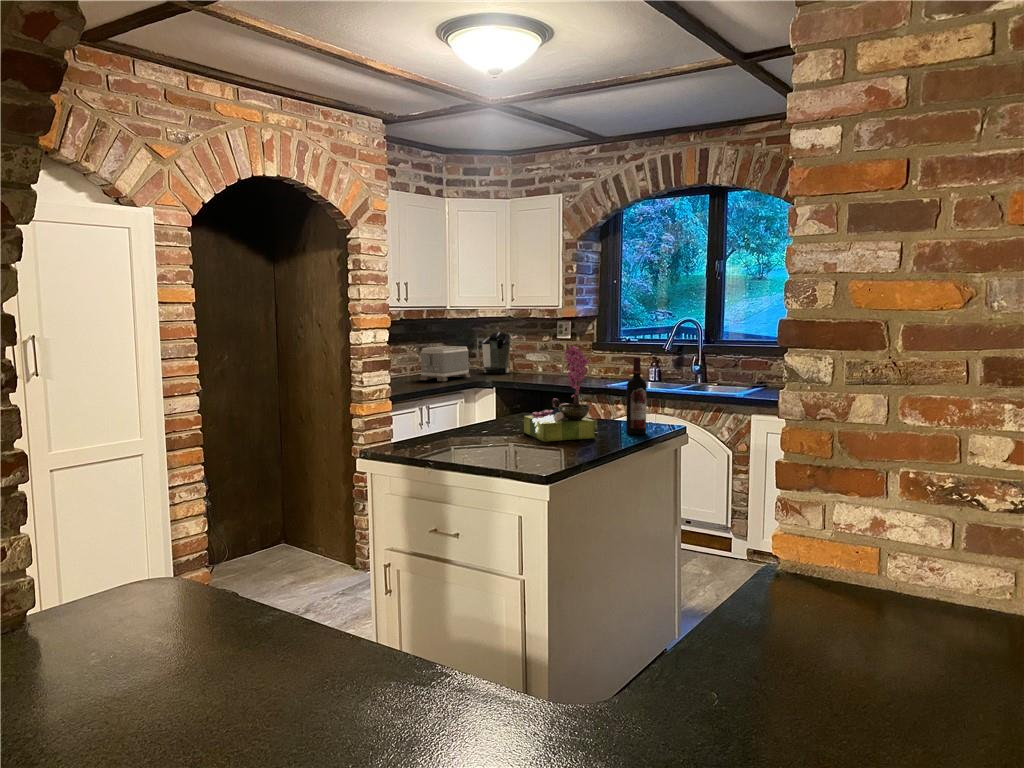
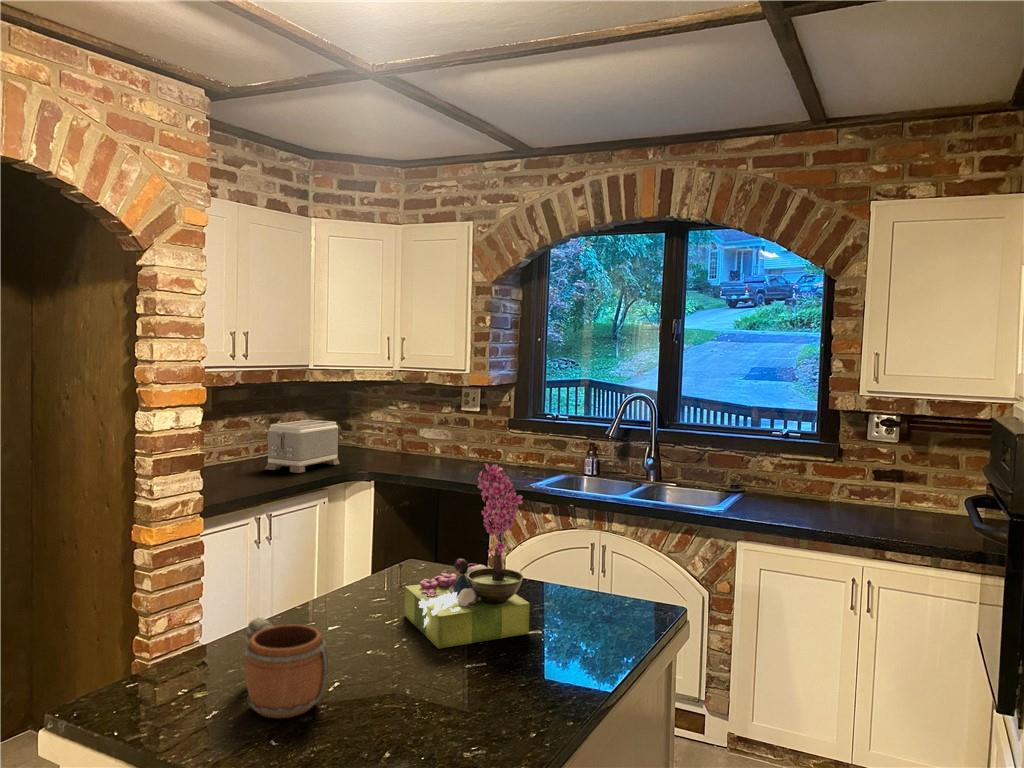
coffee maker: present [477,331,511,374] -> none [353,399,398,457]
wine bottle: present [626,357,646,435] -> none [580,486,616,621]
mug: none [445,416,489,457] -> present [245,618,328,718]

